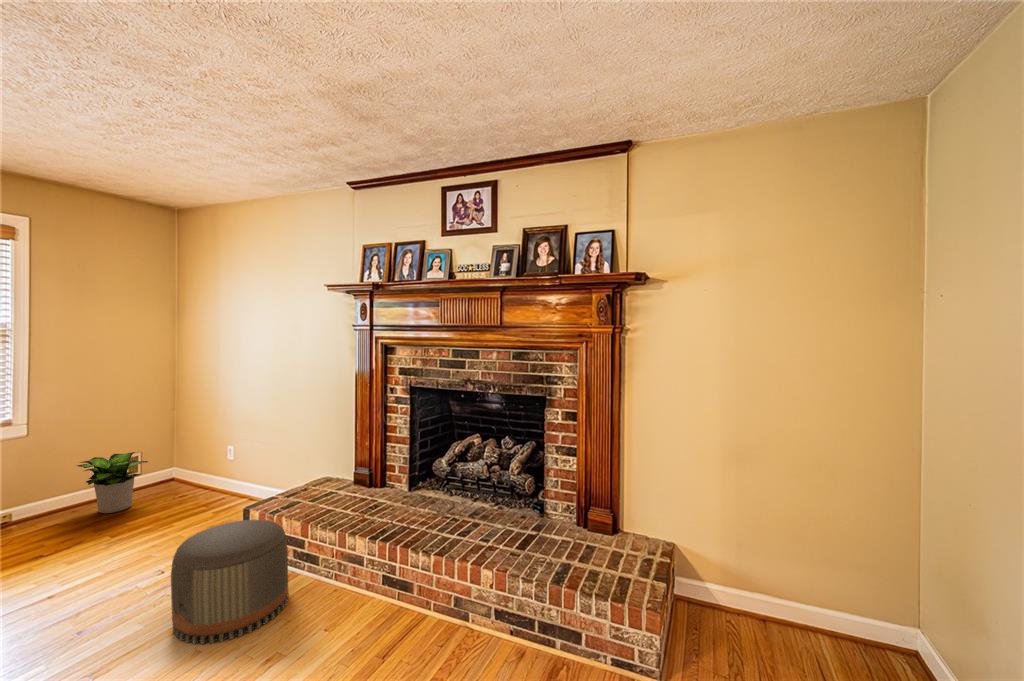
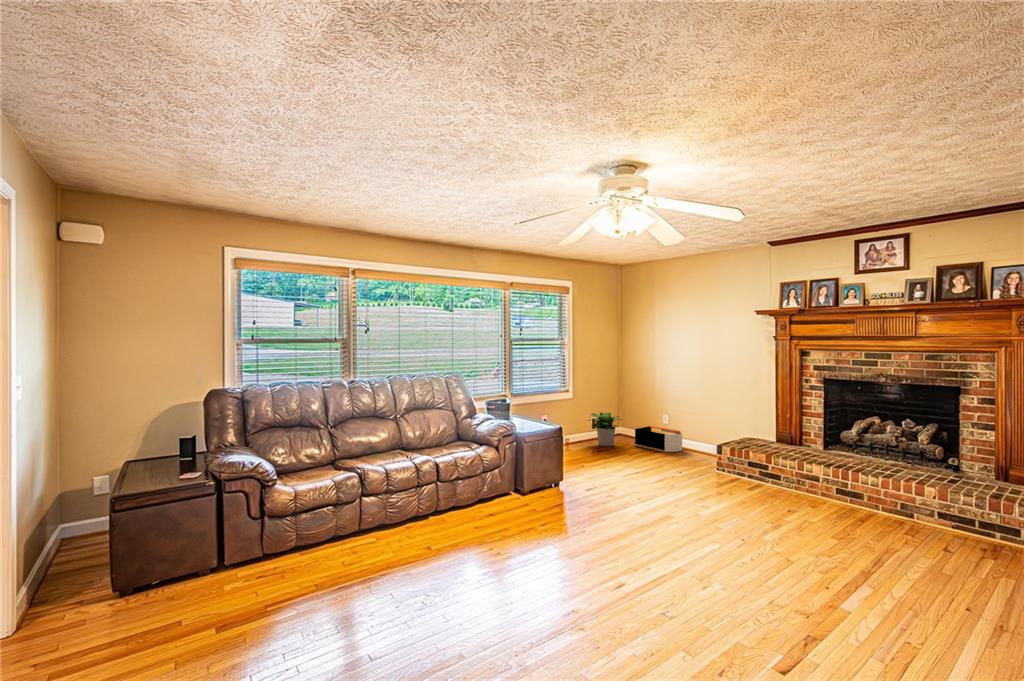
storage bin: none [172,464,247,511] -> present [635,426,682,452]
pouf: present [171,520,288,644] -> none [715,446,776,502]

